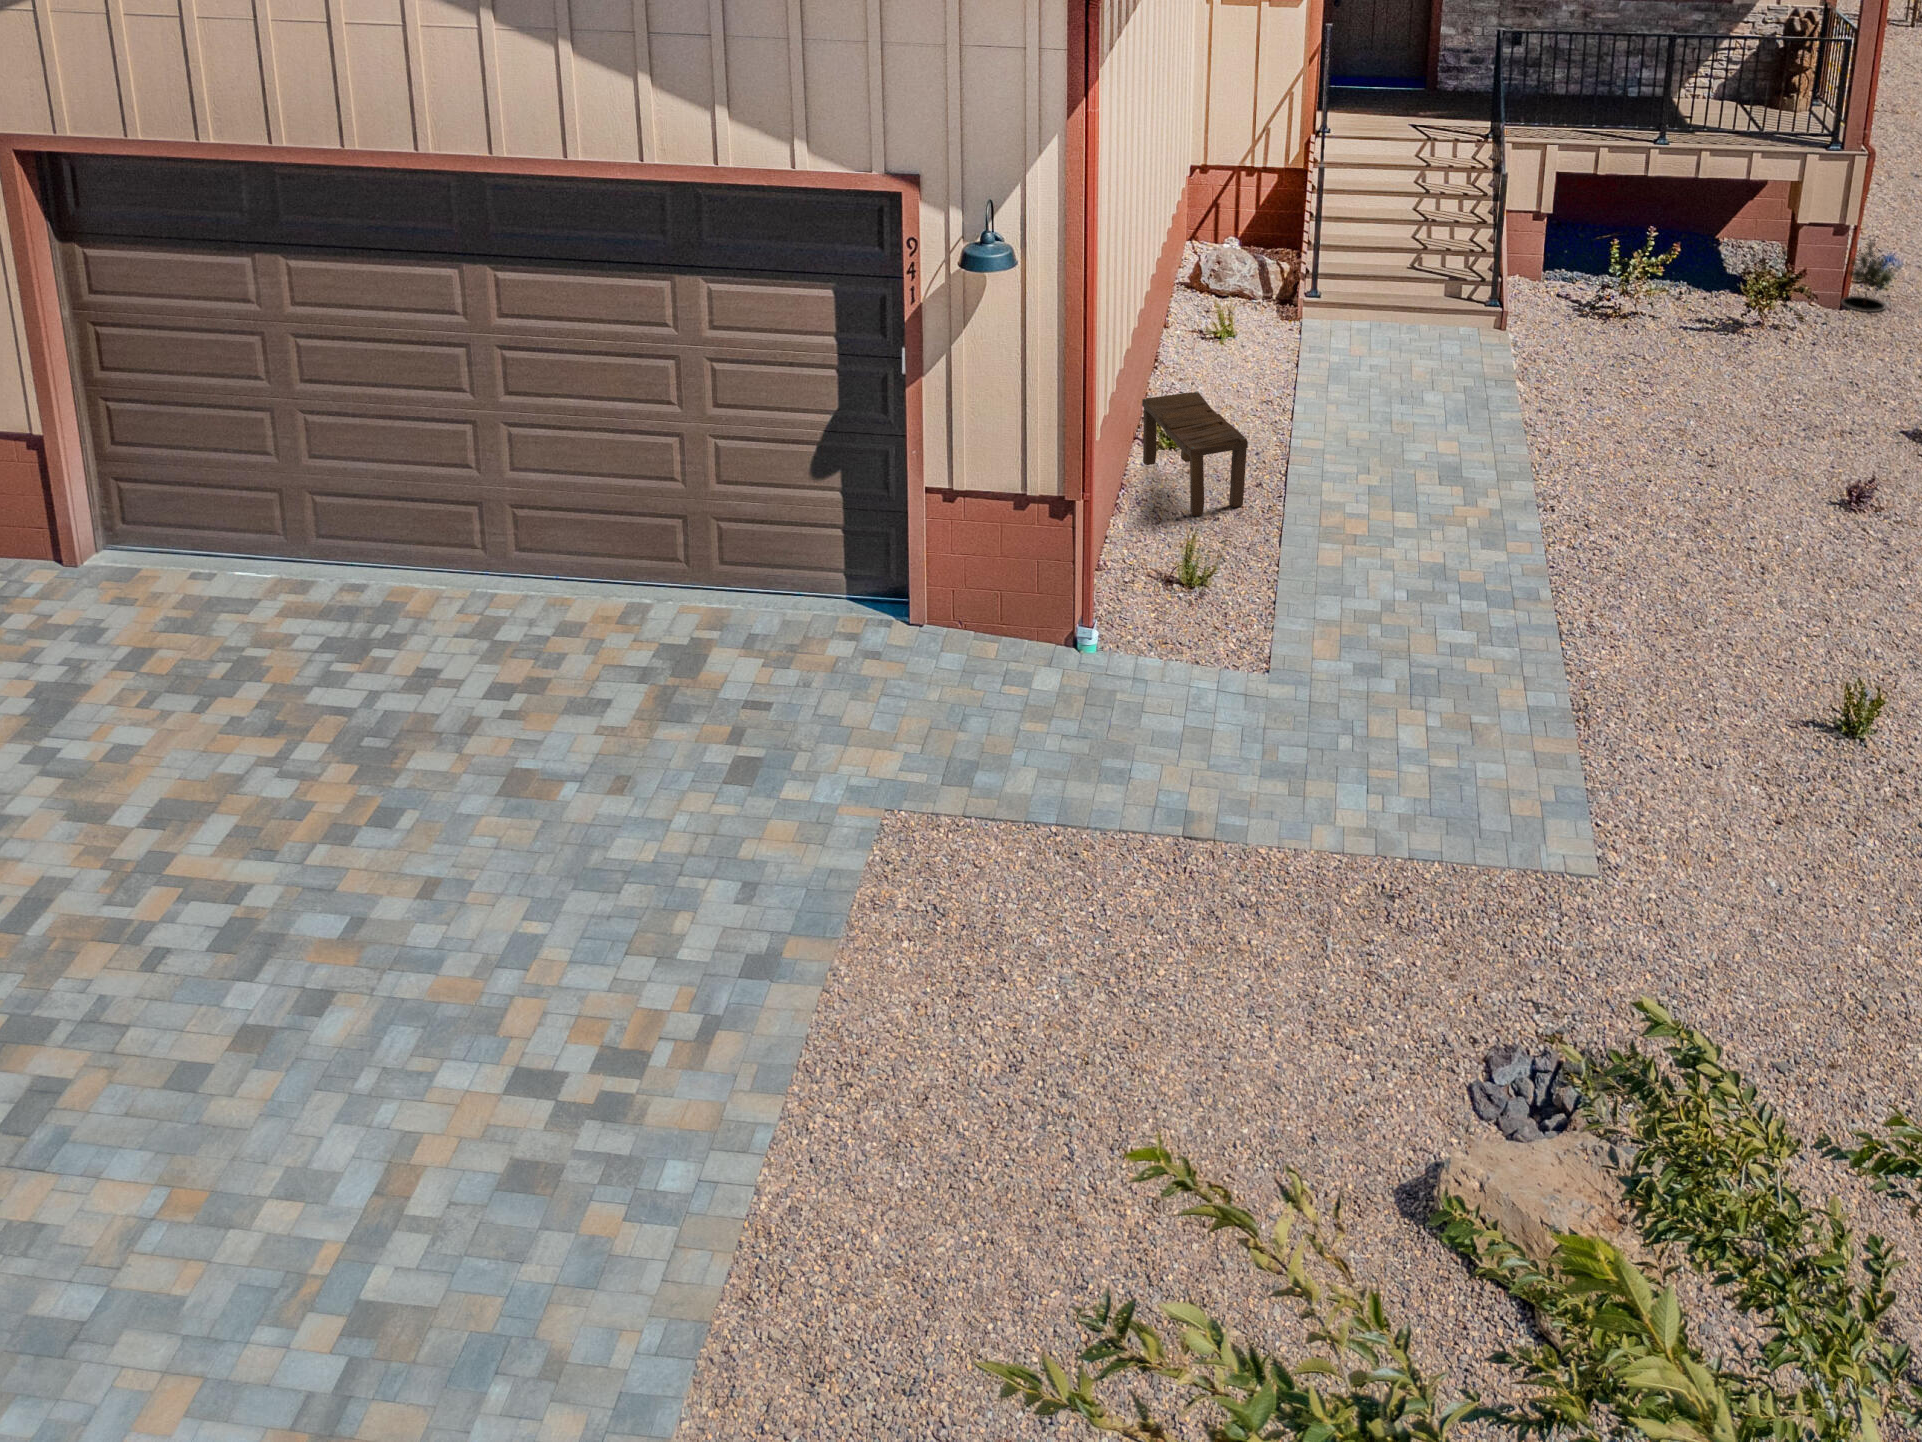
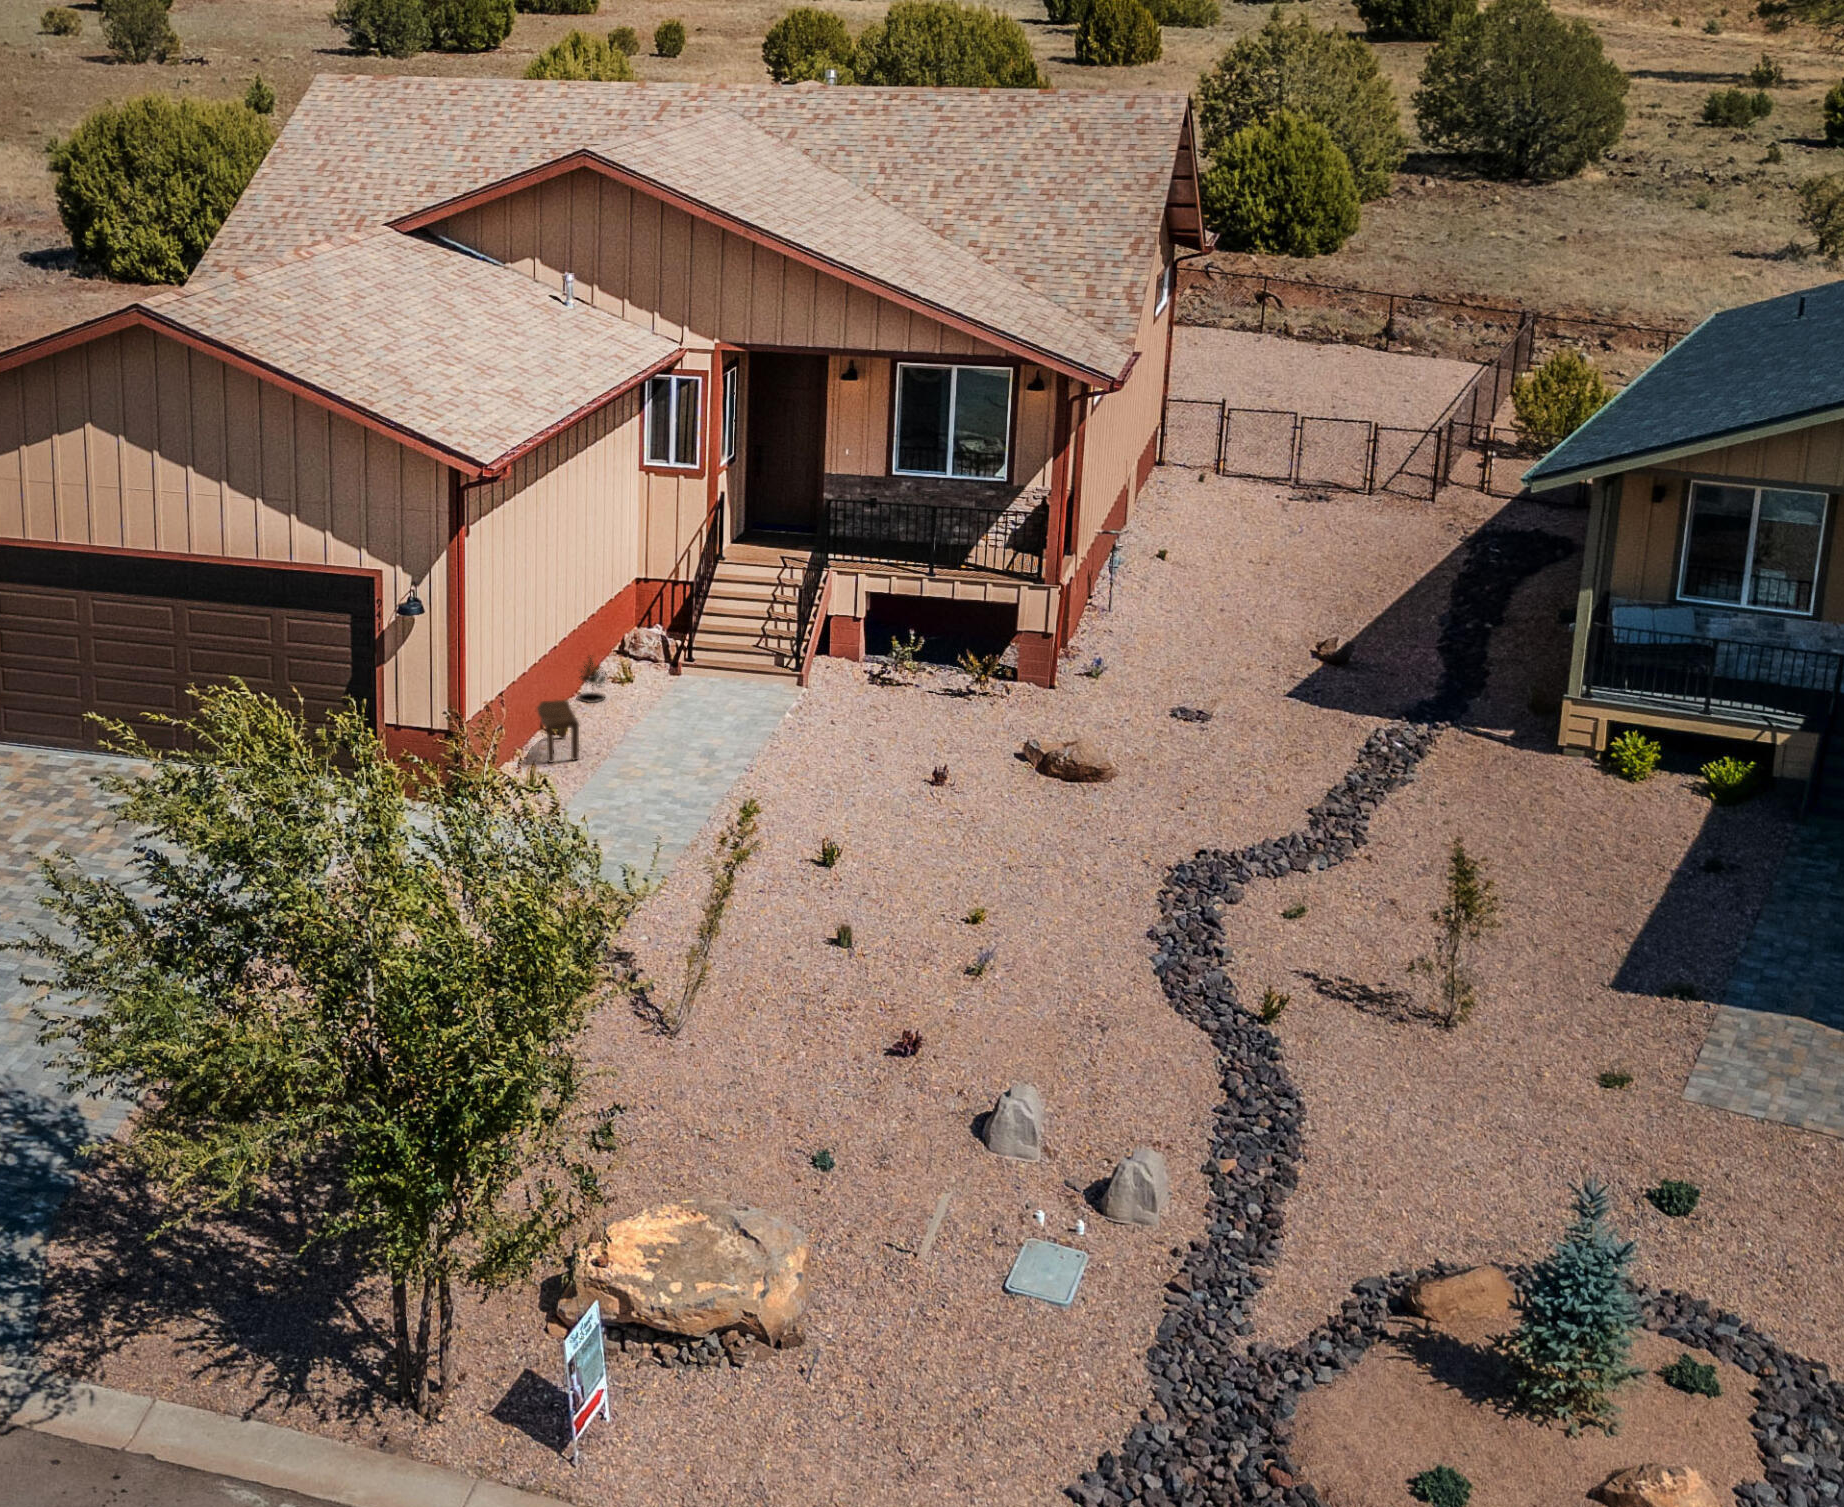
potted tree: present [1841,240,1897,312] -> present [578,655,607,703]

